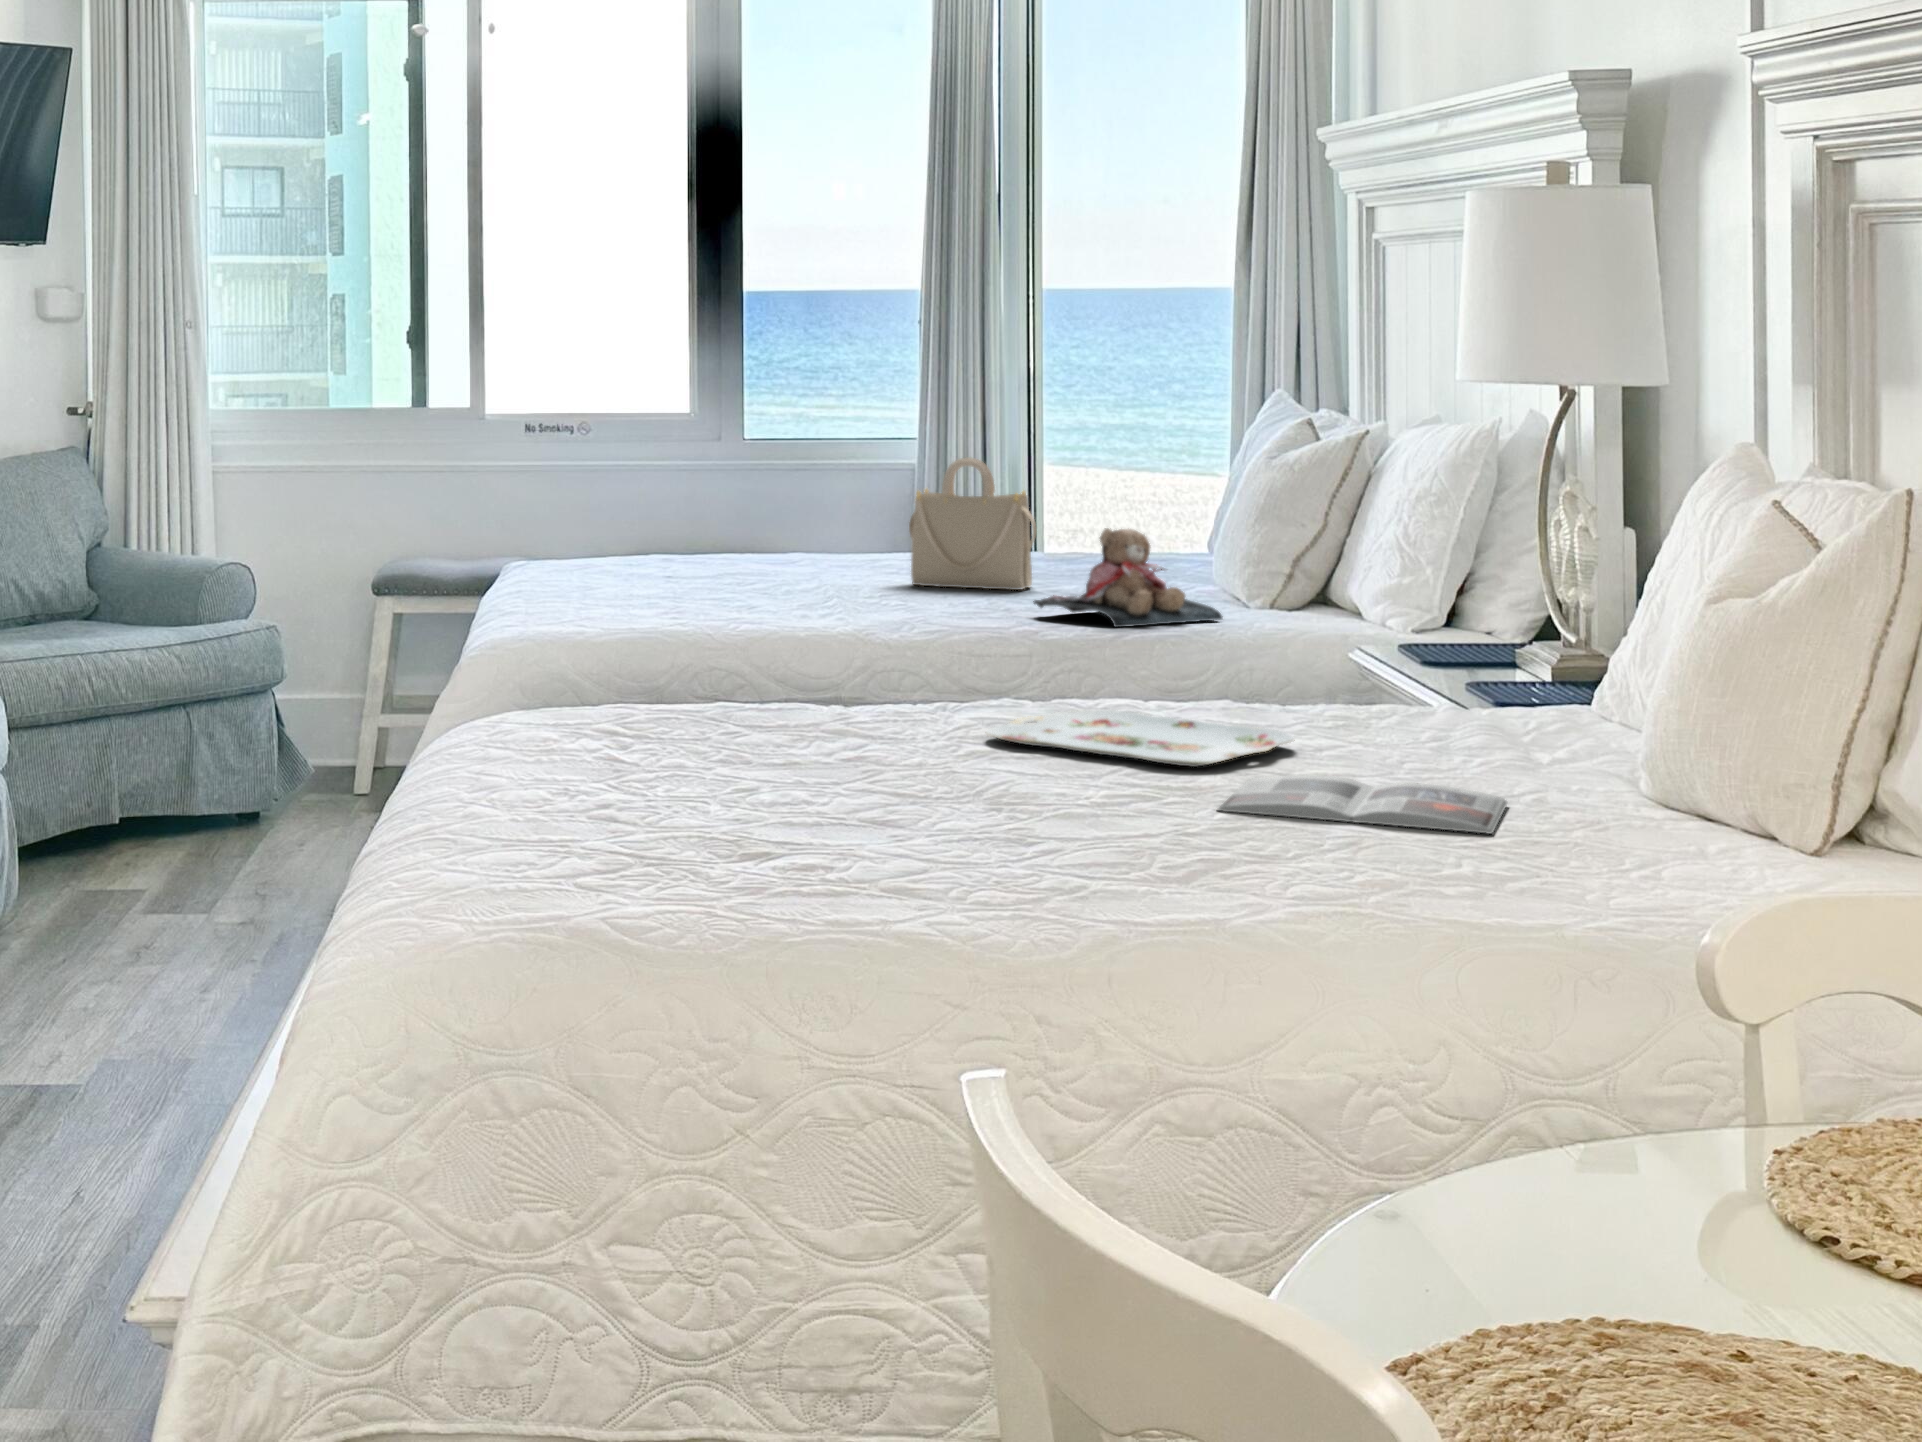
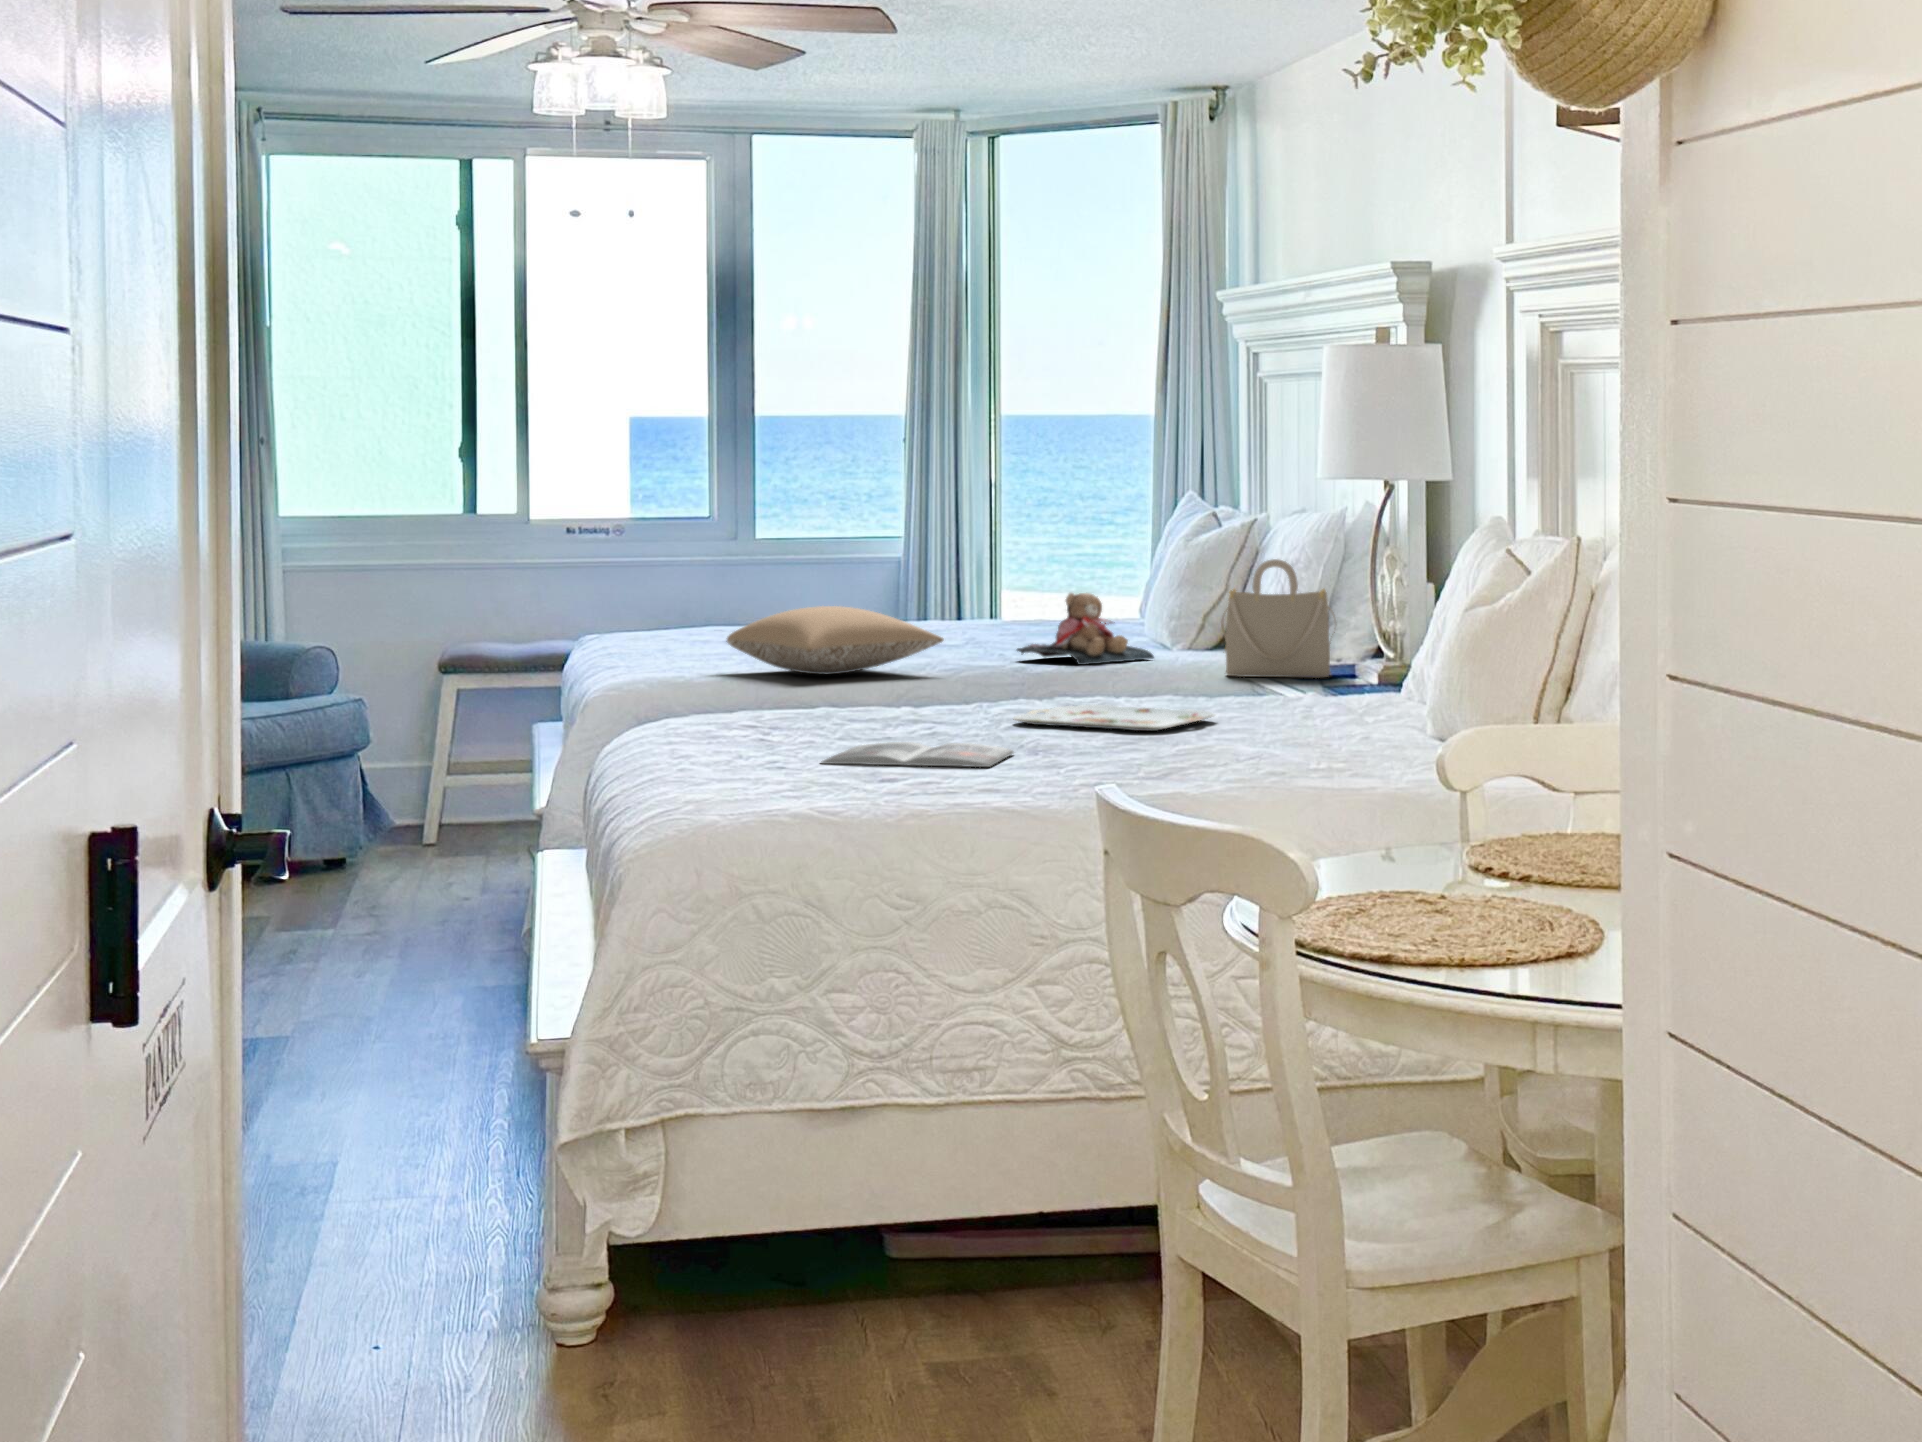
handbag: present [909,457,1037,590] -> present [1221,559,1335,678]
pillow: none [645,544,926,633] -> present [727,606,944,674]
magazine: present [1217,775,1507,834] -> present [821,742,1014,767]

